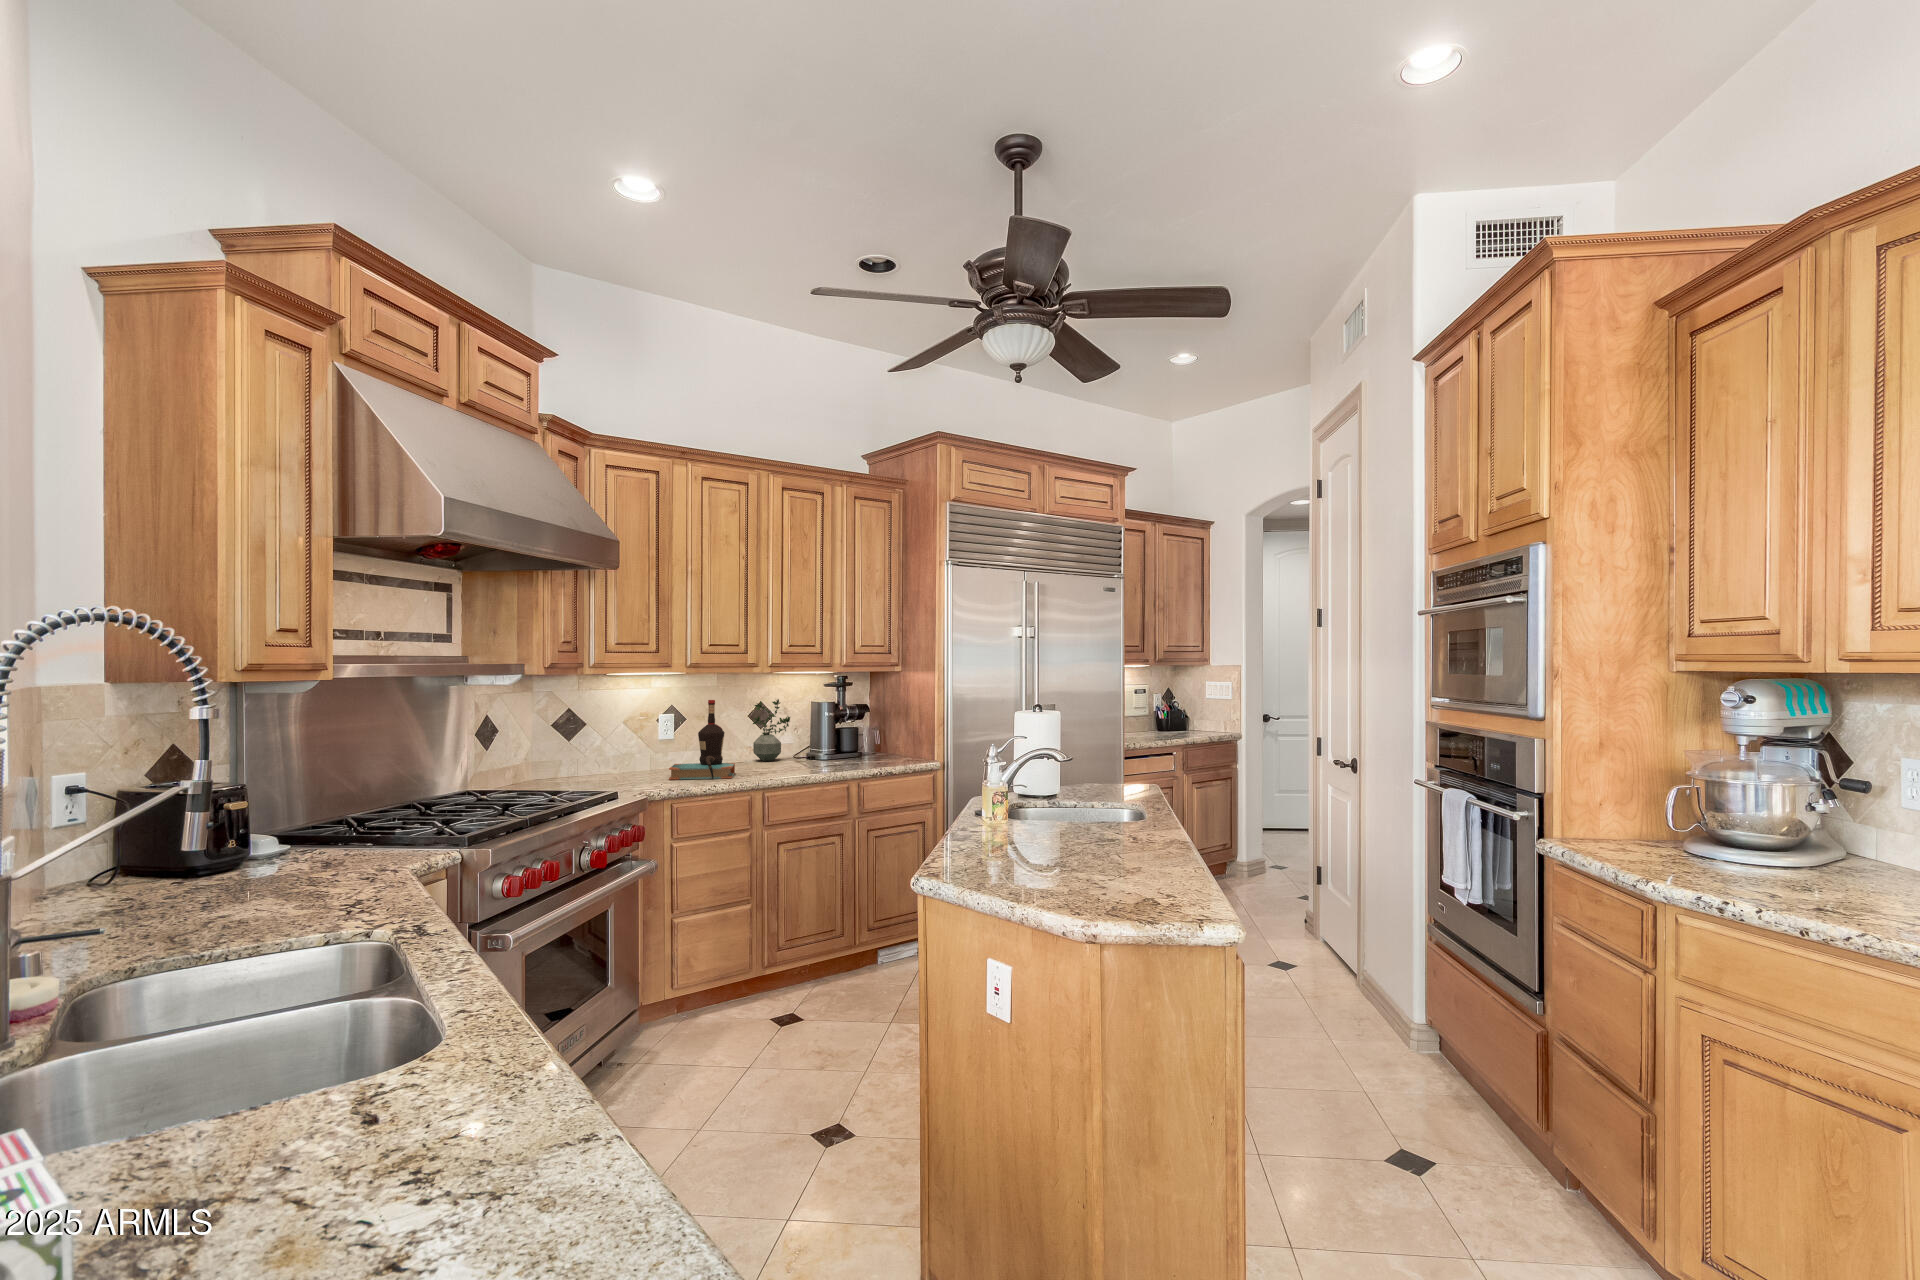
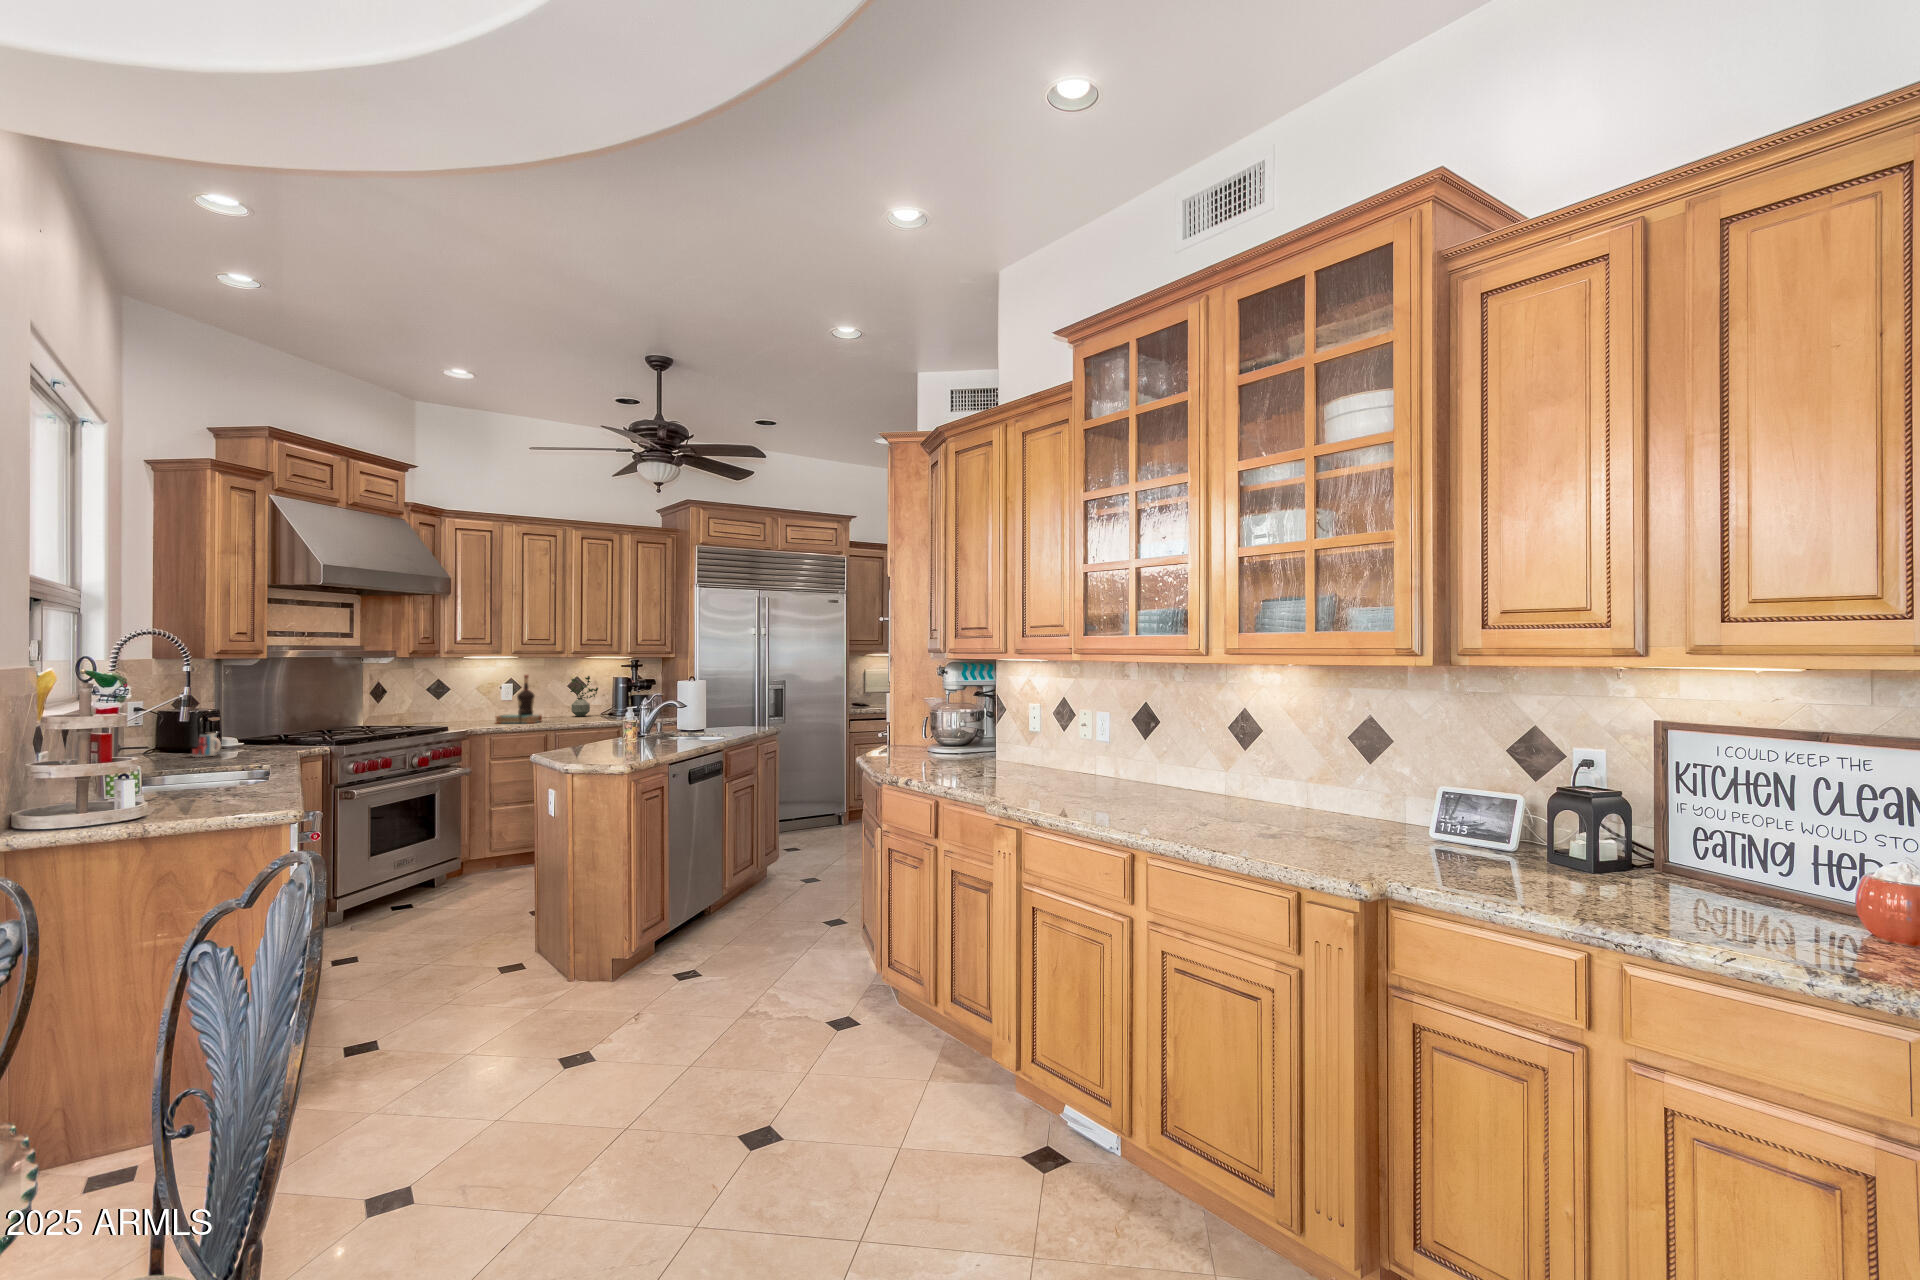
mug: none [200,853,267,913] -> present [192,733,221,757]

